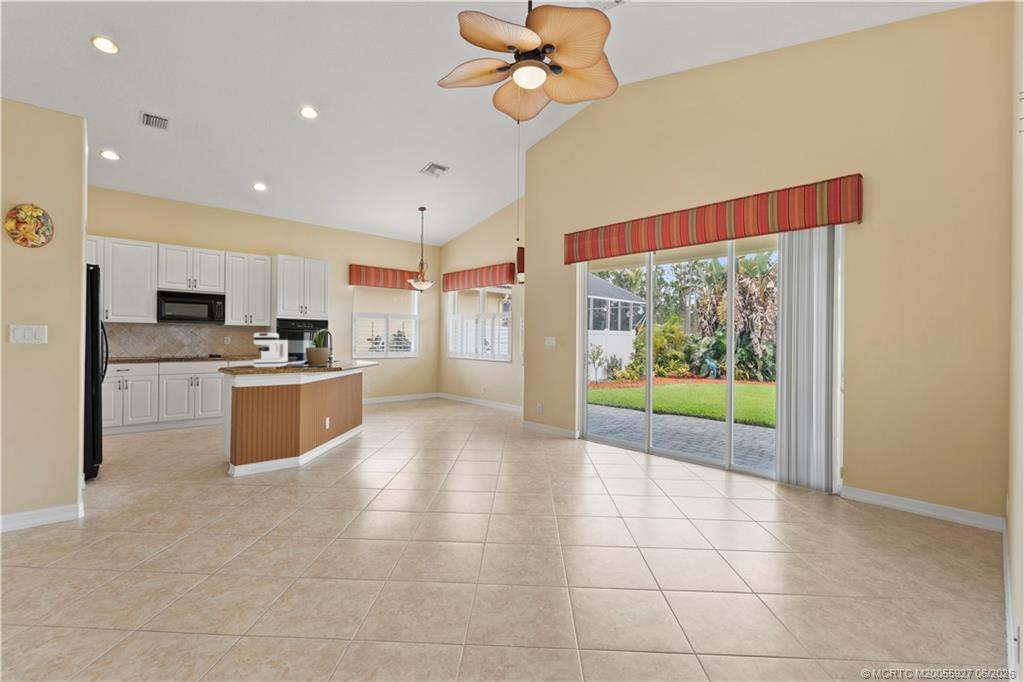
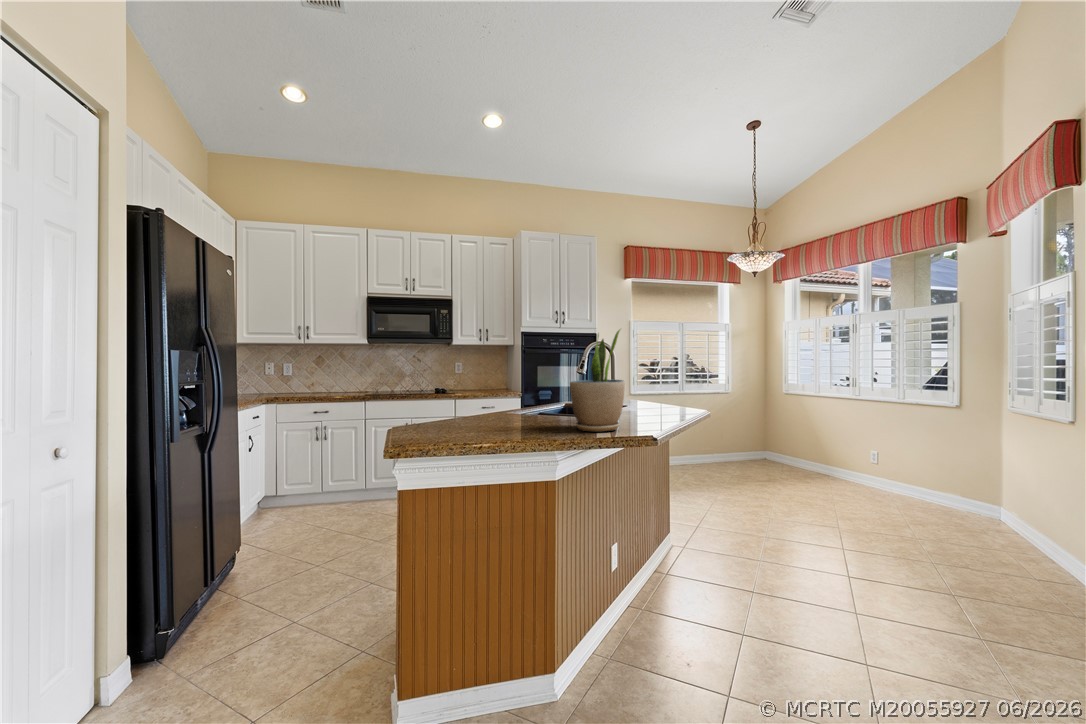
coffee maker: present [253,333,288,368] -> none [455,345,531,431]

